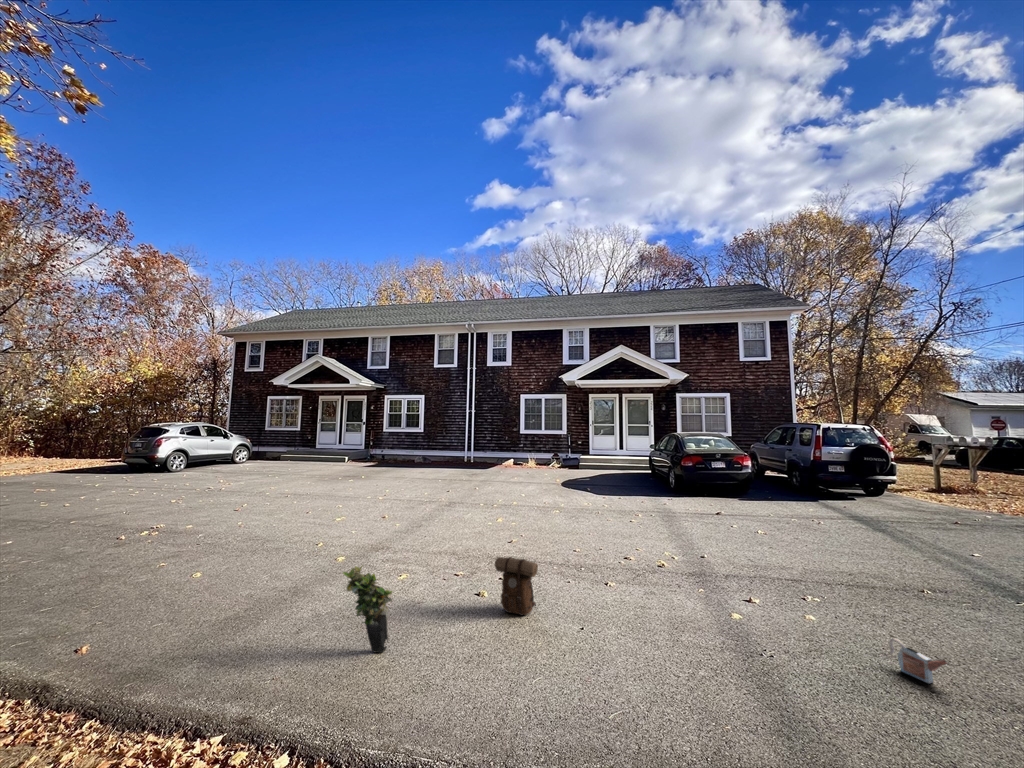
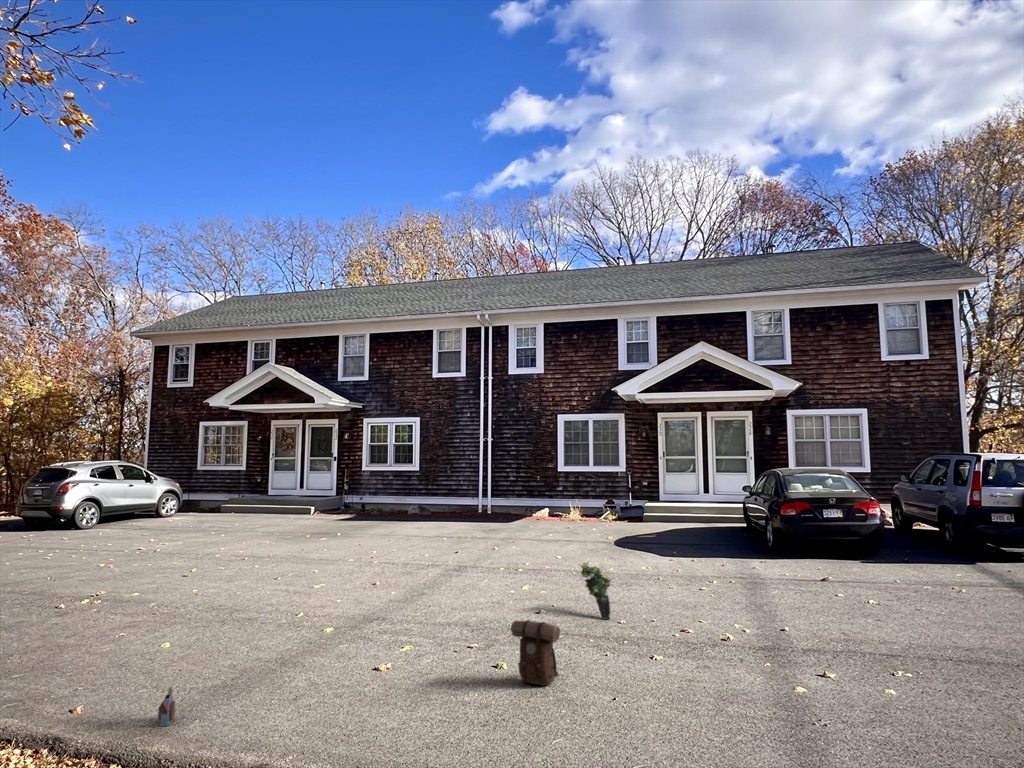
potted plant: present [343,566,393,653] -> present [580,562,612,620]
watering can: present [889,639,948,683] -> present [158,687,175,727]

